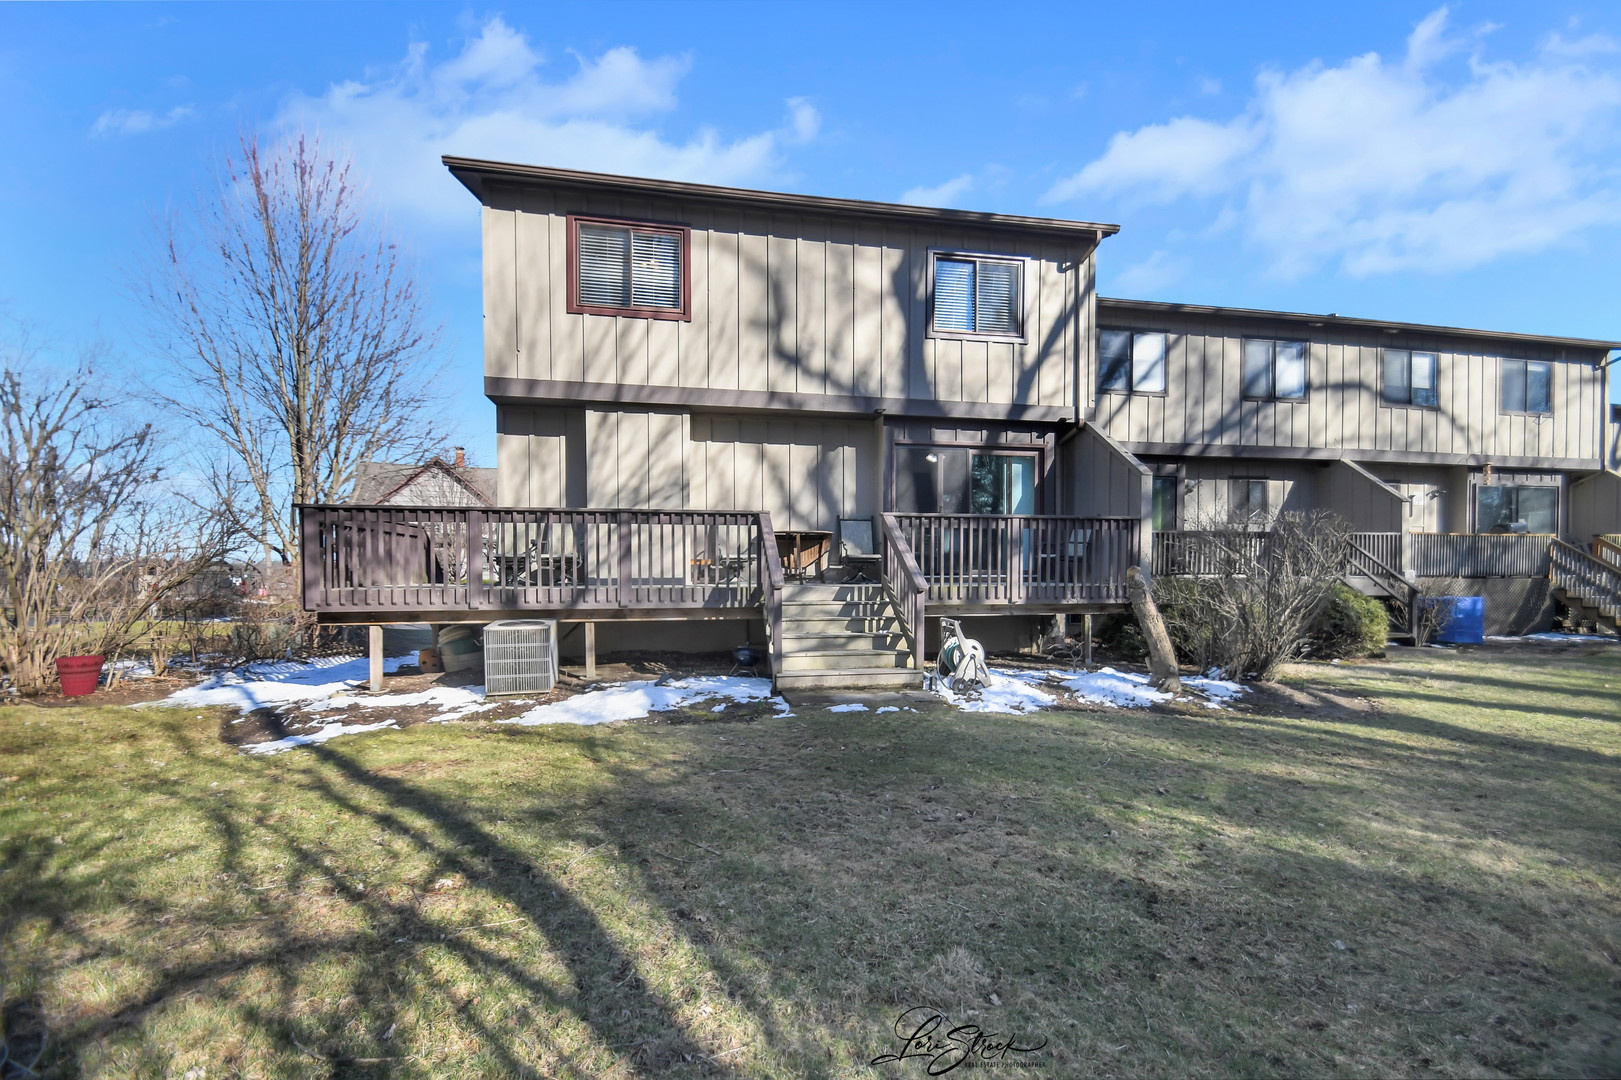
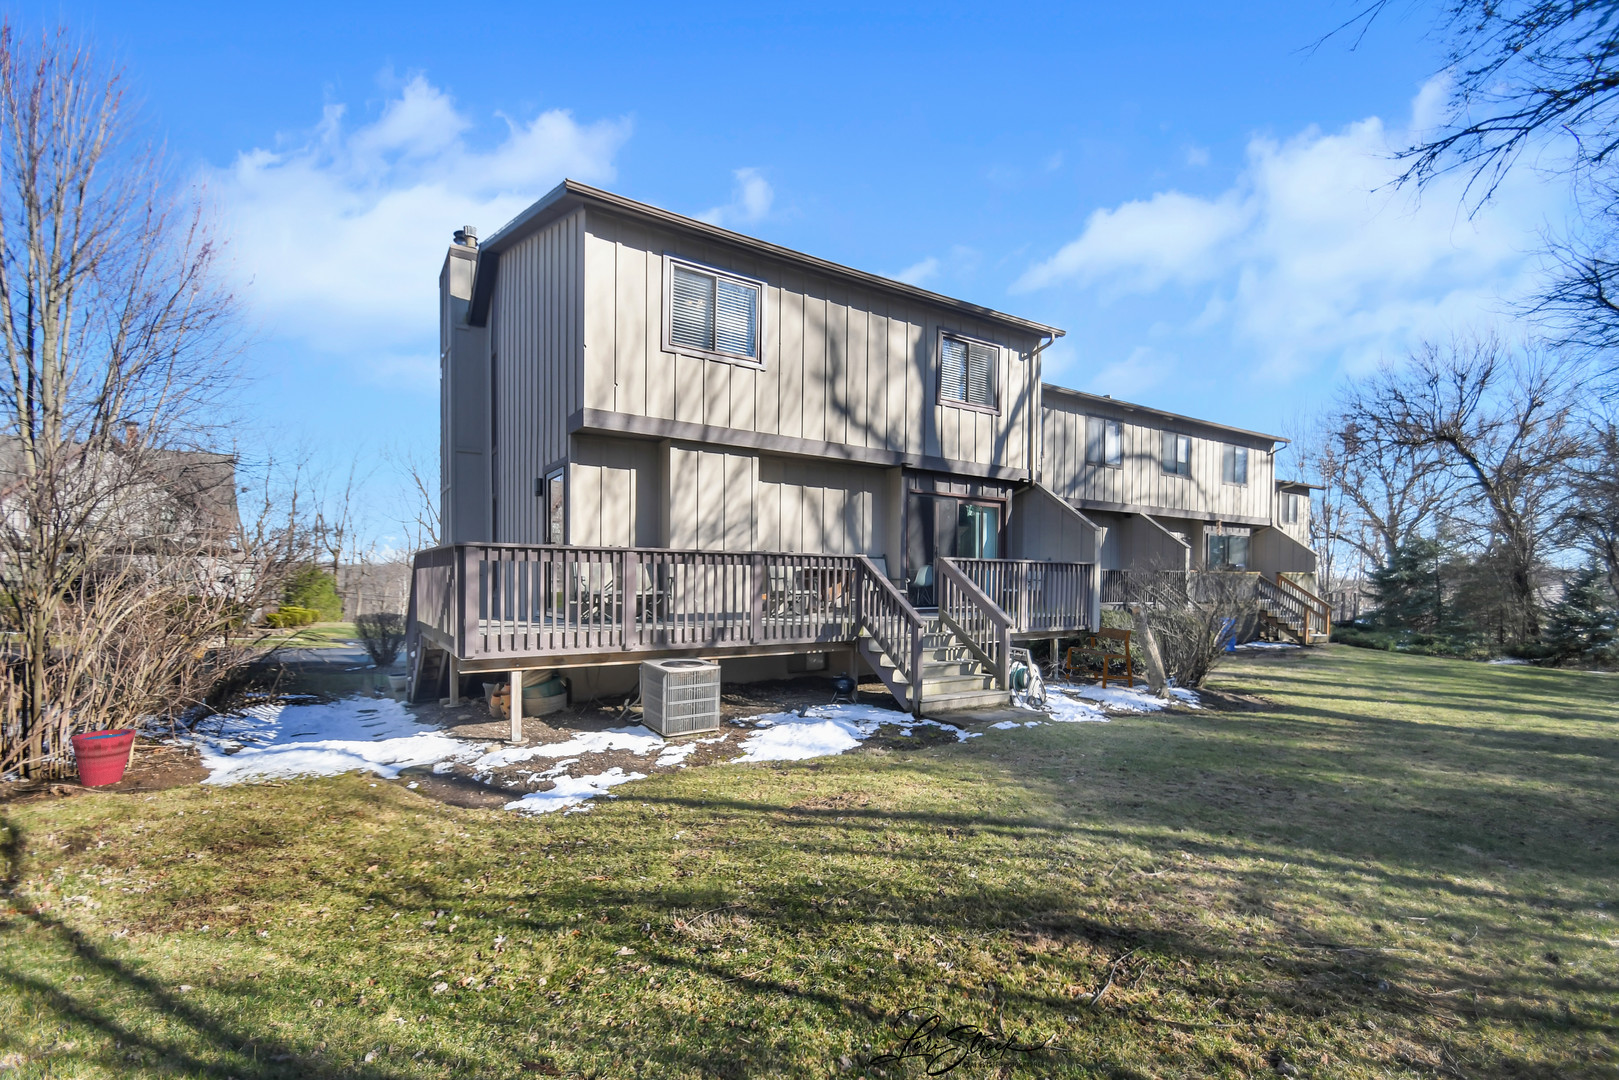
bench: none [1107,599,1179,679] -> present [1066,626,1133,689]

